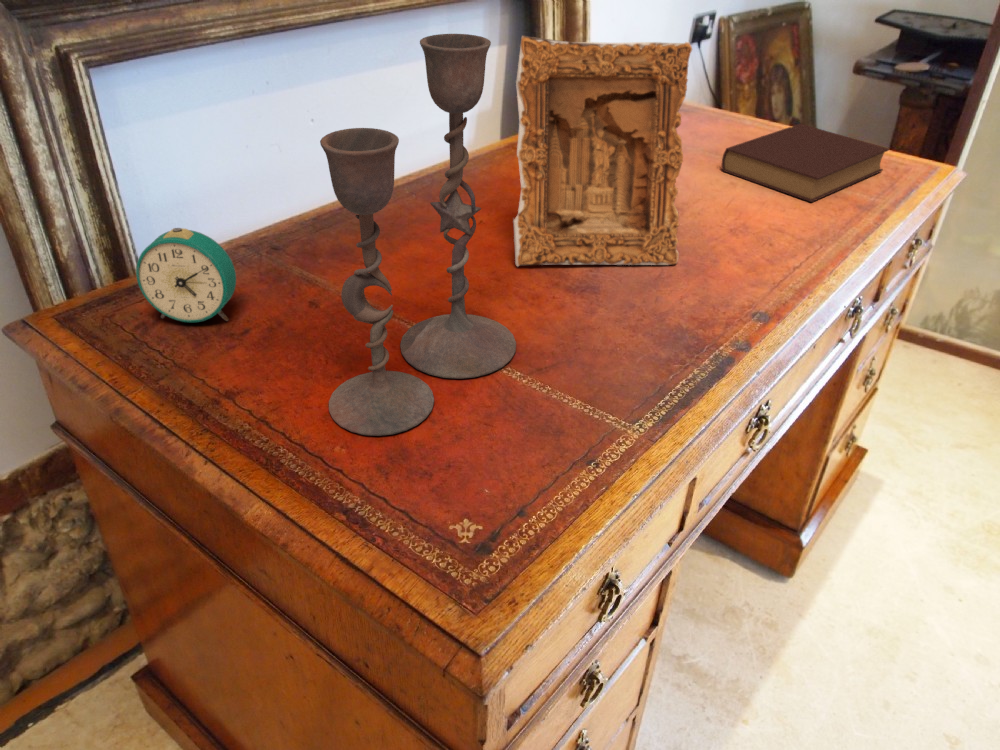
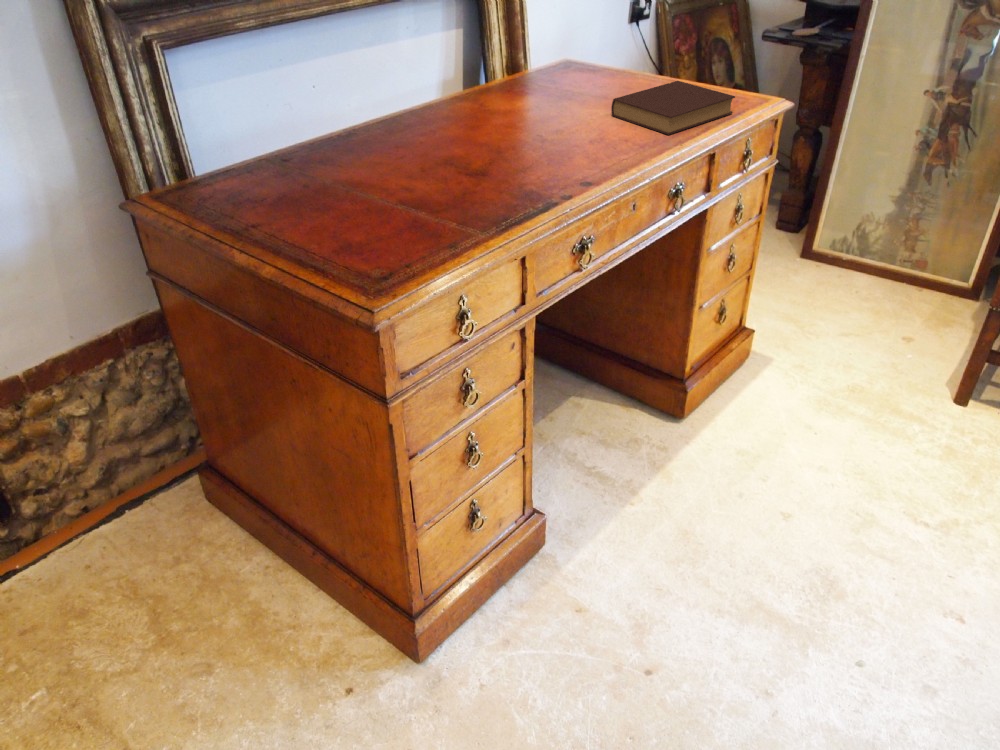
candlestick: present [320,34,516,436] -> none [301,20,436,263]
picture frame: present [513,36,692,266] -> none [440,20,558,177]
alarm clock: present [136,228,236,323] -> none [197,148,259,210]

